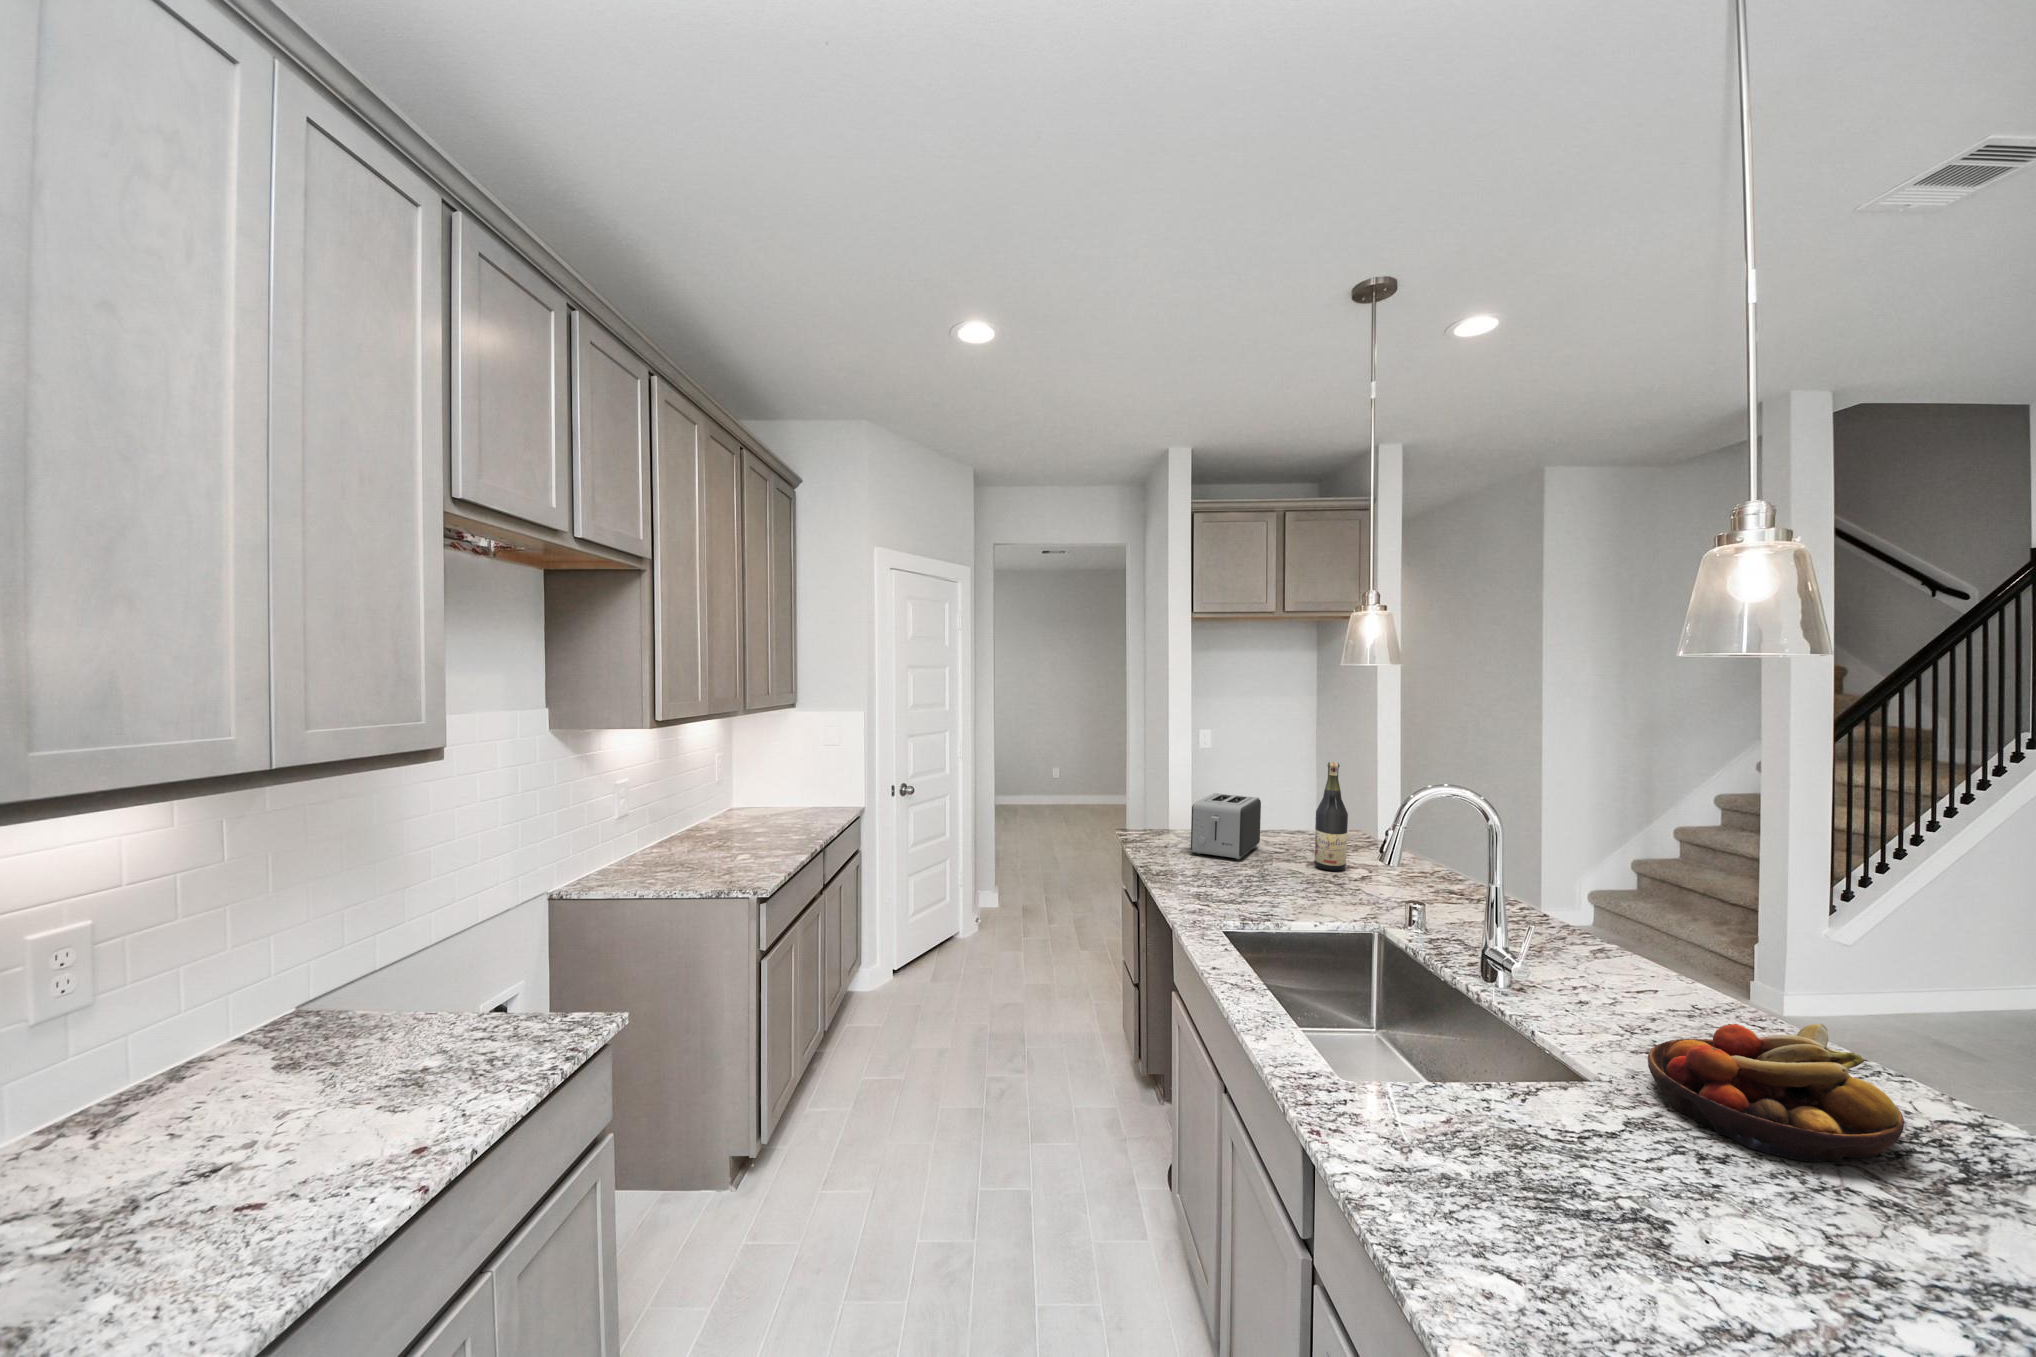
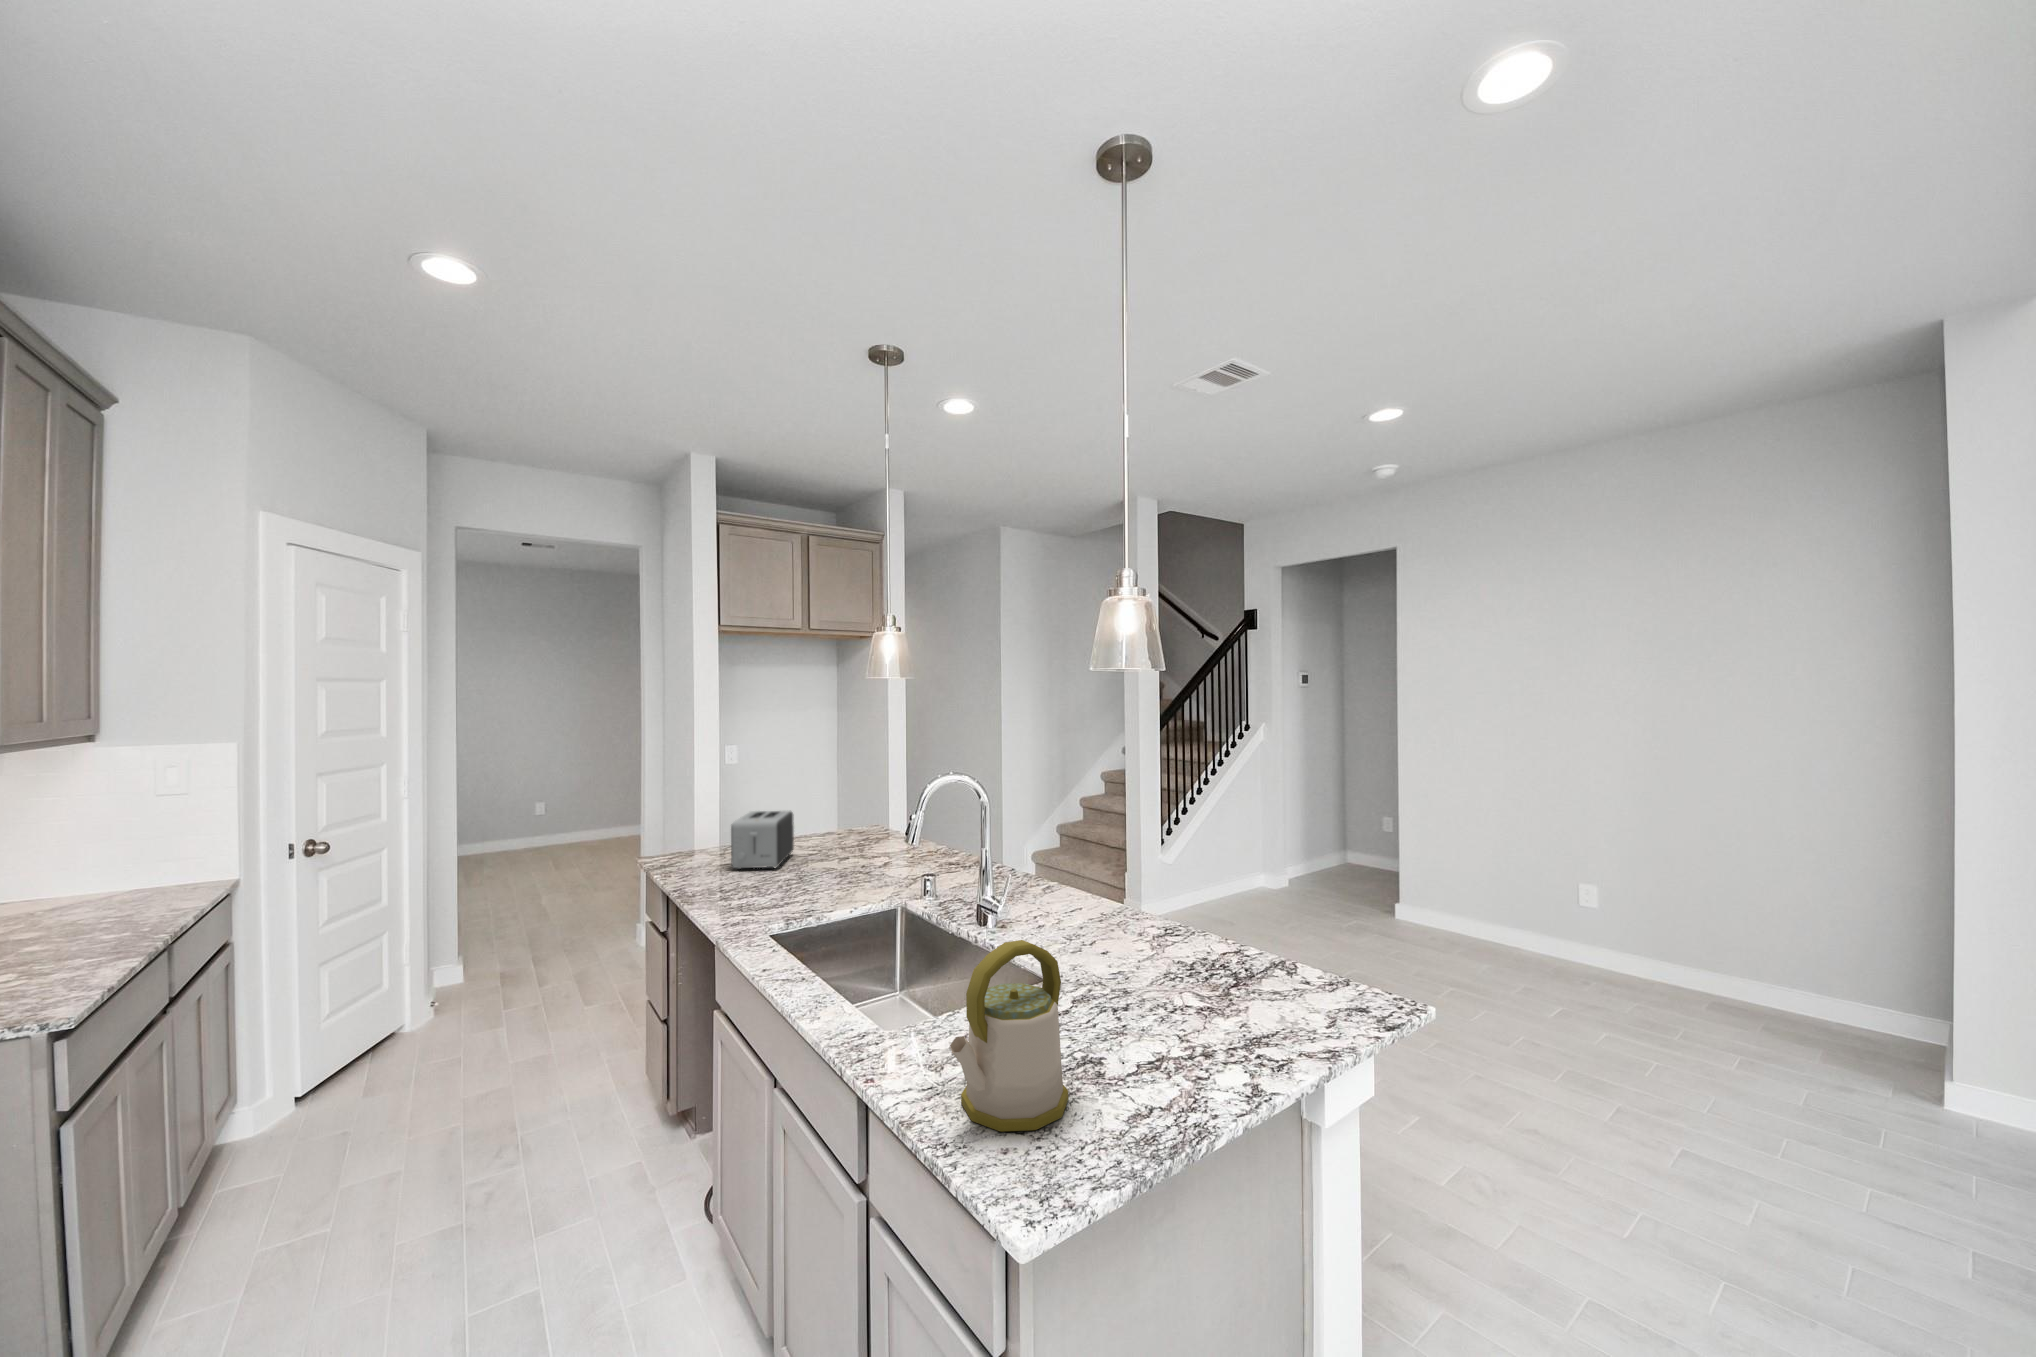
wine bottle: present [1314,762,1348,871] -> none [842,772,868,865]
kettle: none [1417,1018,1600,1285] -> present [950,940,1068,1132]
fruit bowl: present [1648,1024,1904,1162] -> none [1082,908,1210,998]

